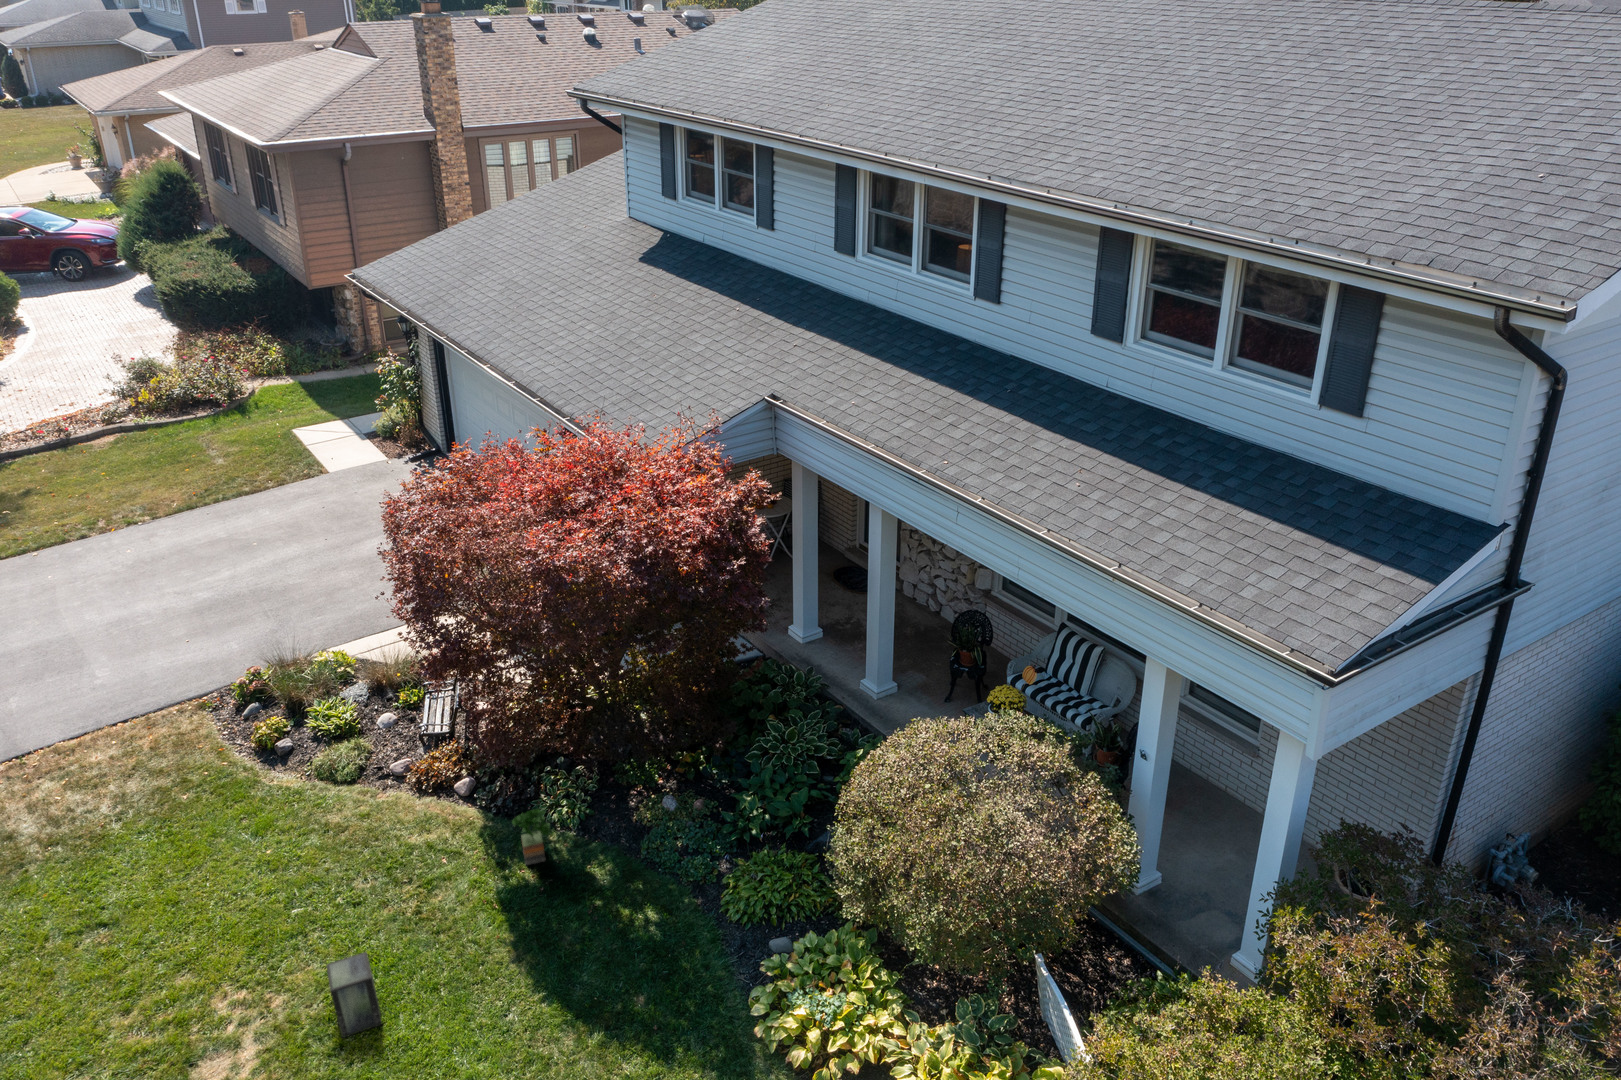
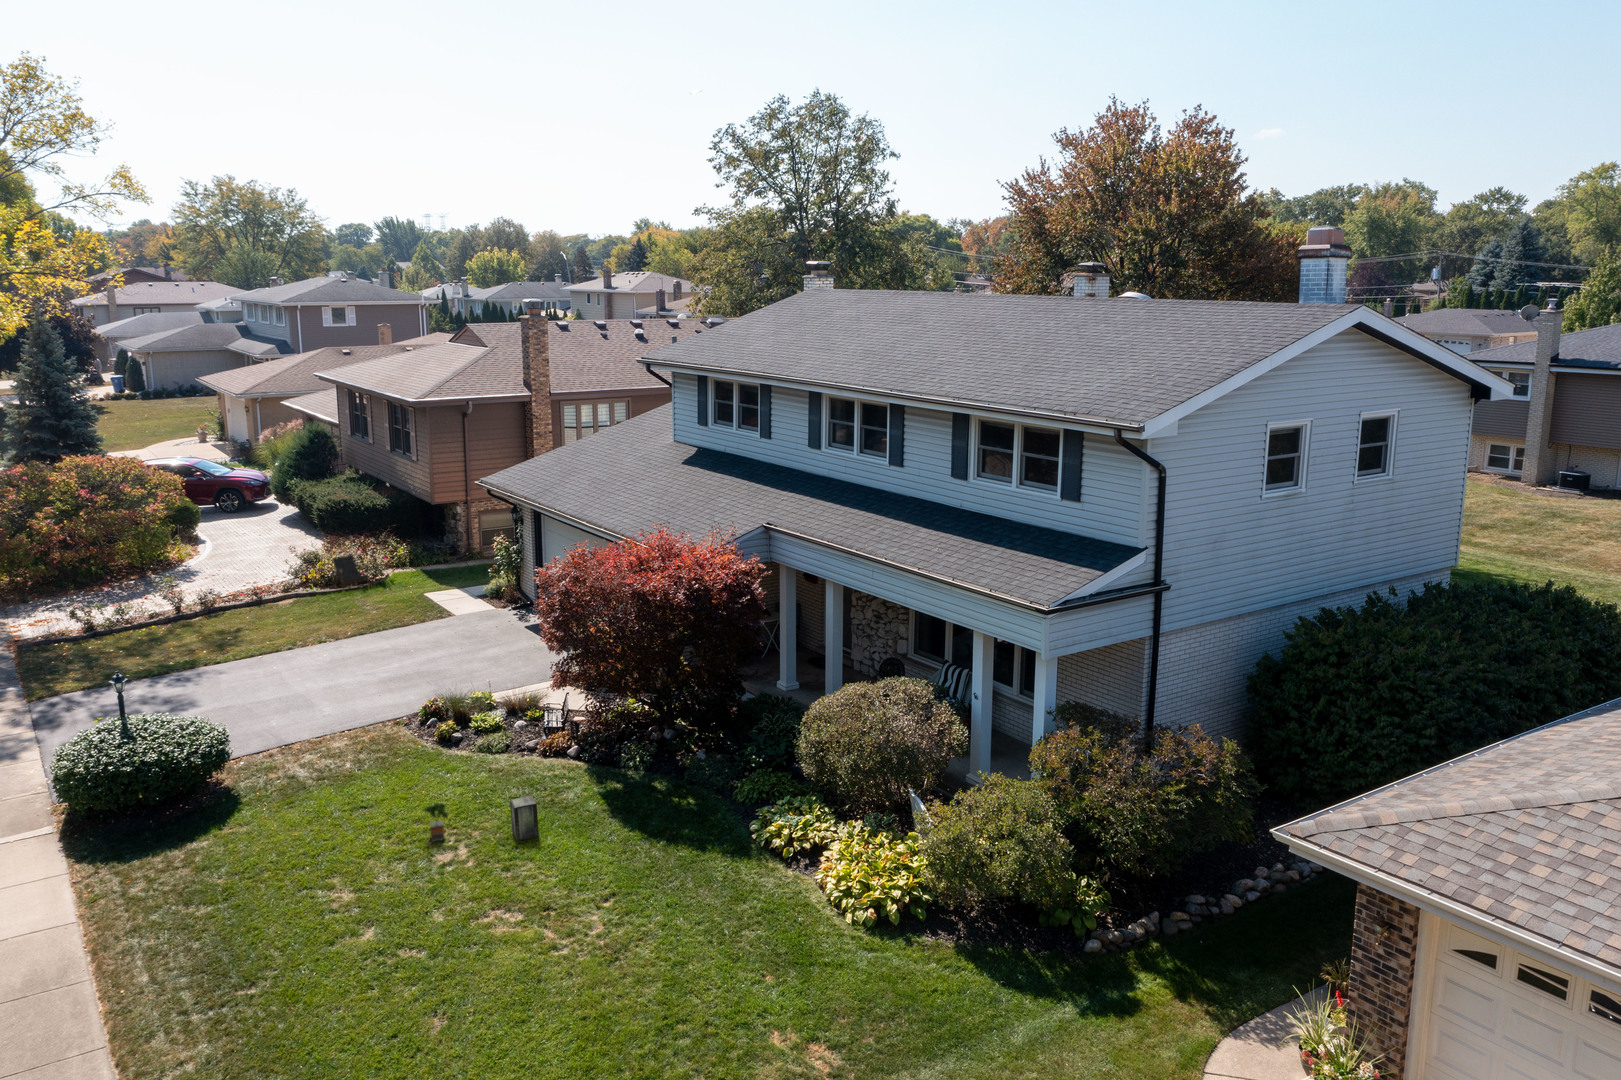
lounge chair: none [165,369,222,424] -> present [332,555,369,589]
potted tree: present [512,809,550,865] -> present [424,803,449,842]

